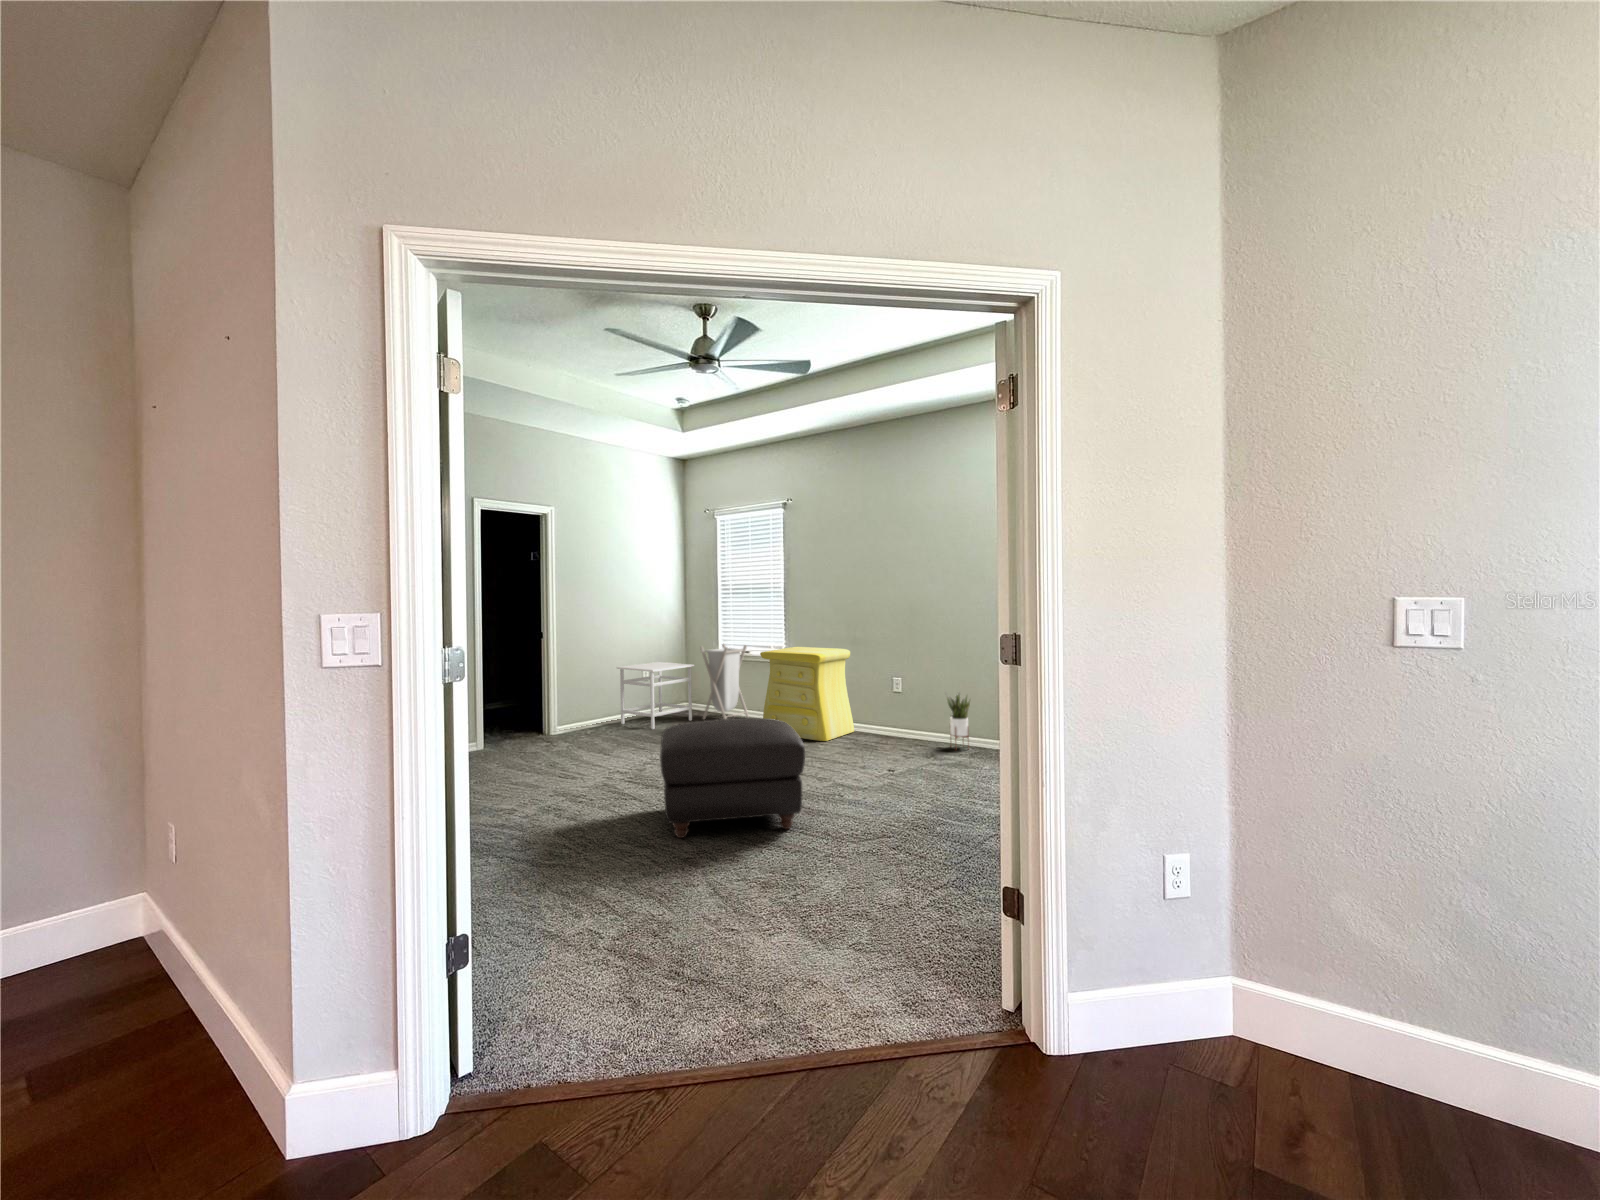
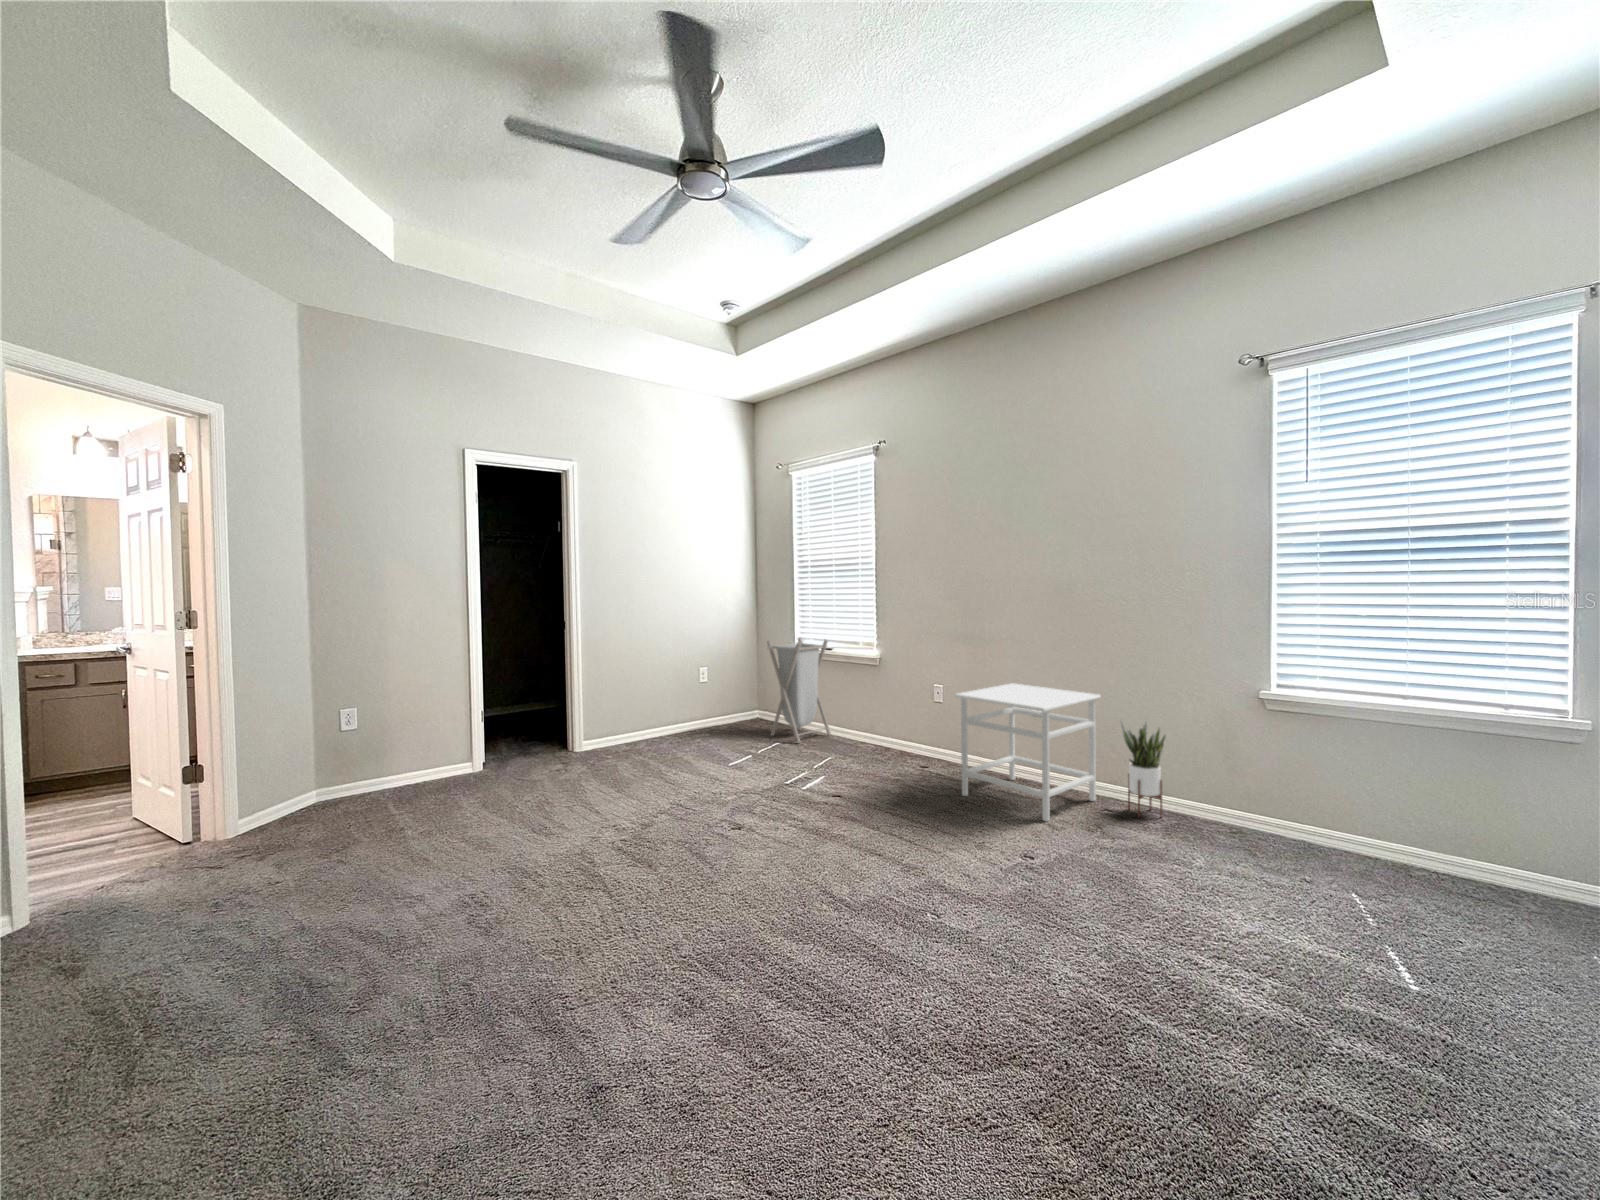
dresser: present [760,647,854,741] -> none [839,644,973,784]
nightstand: present [617,662,695,729] -> present [954,684,1101,821]
ottoman: present [660,718,805,838] -> none [578,780,860,1020]

